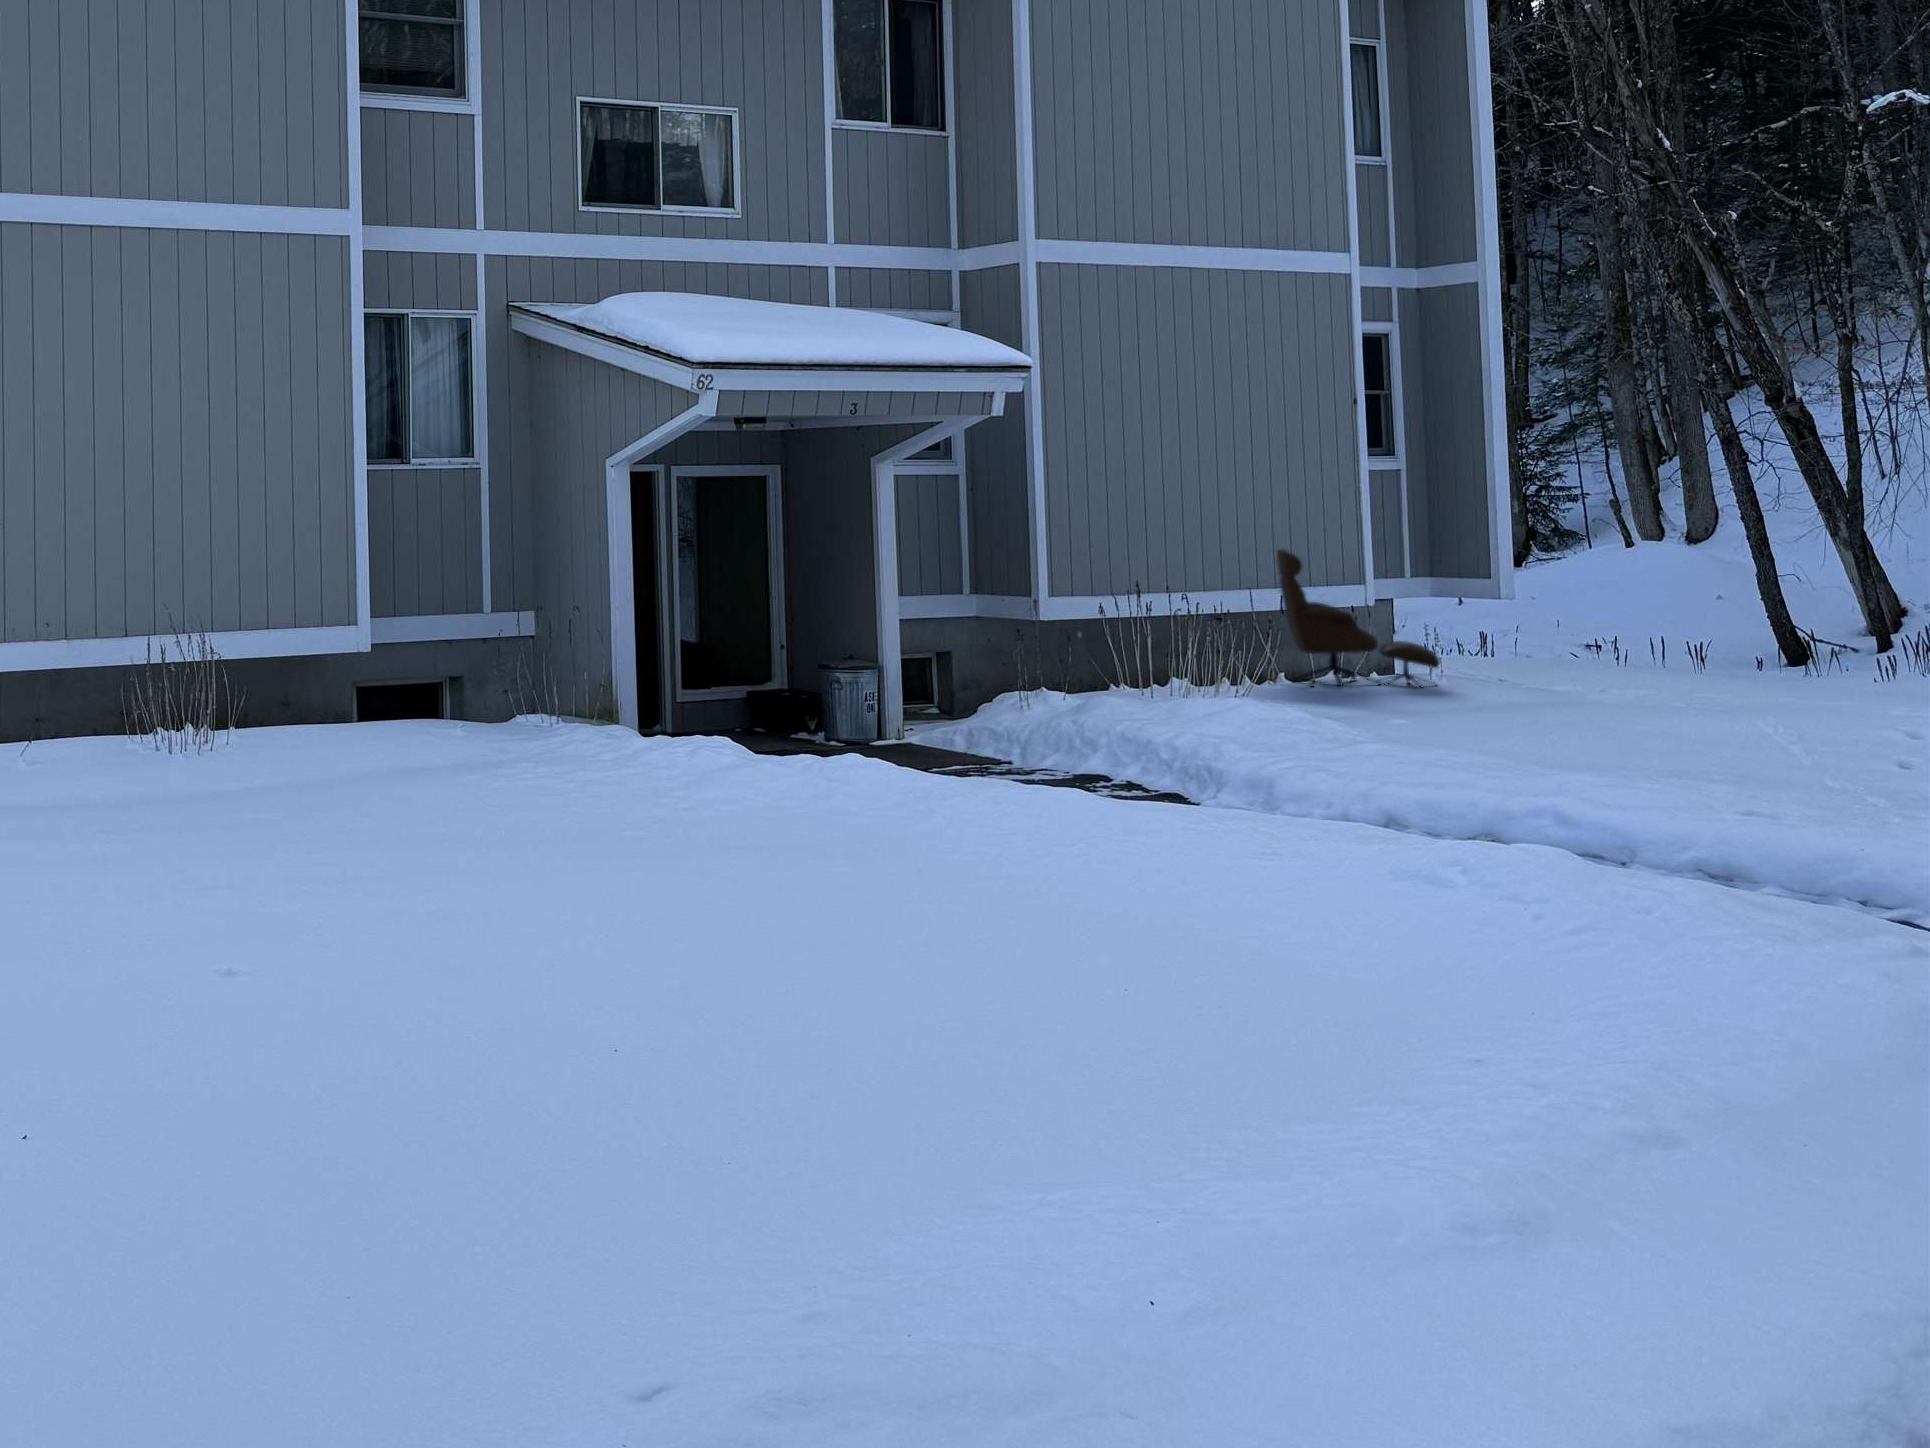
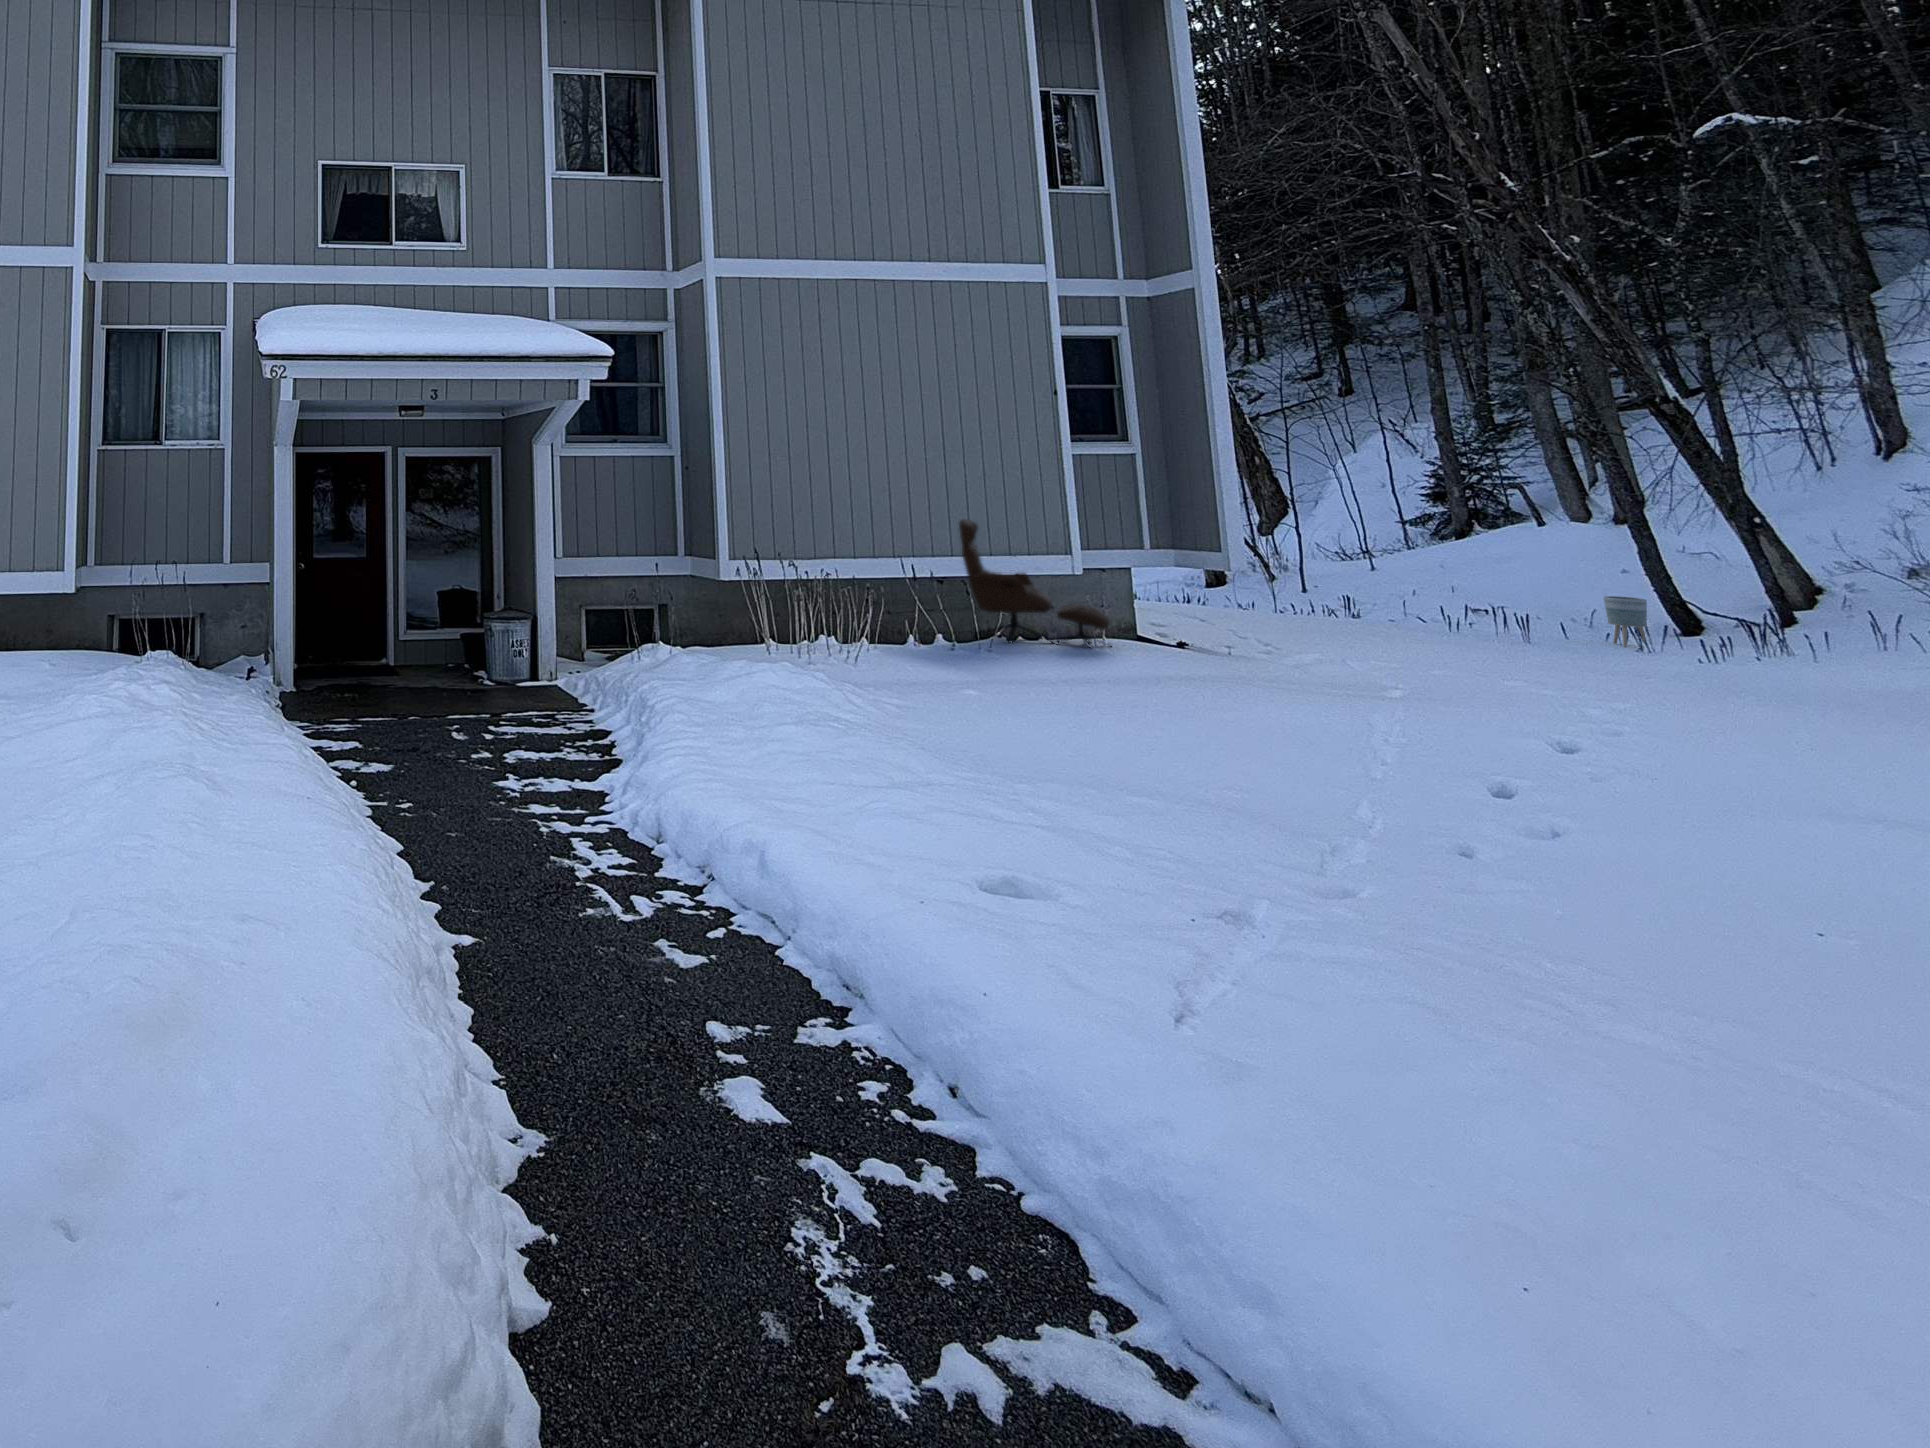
planter: none [1829,618,1868,669] -> present [1603,596,1647,647]

